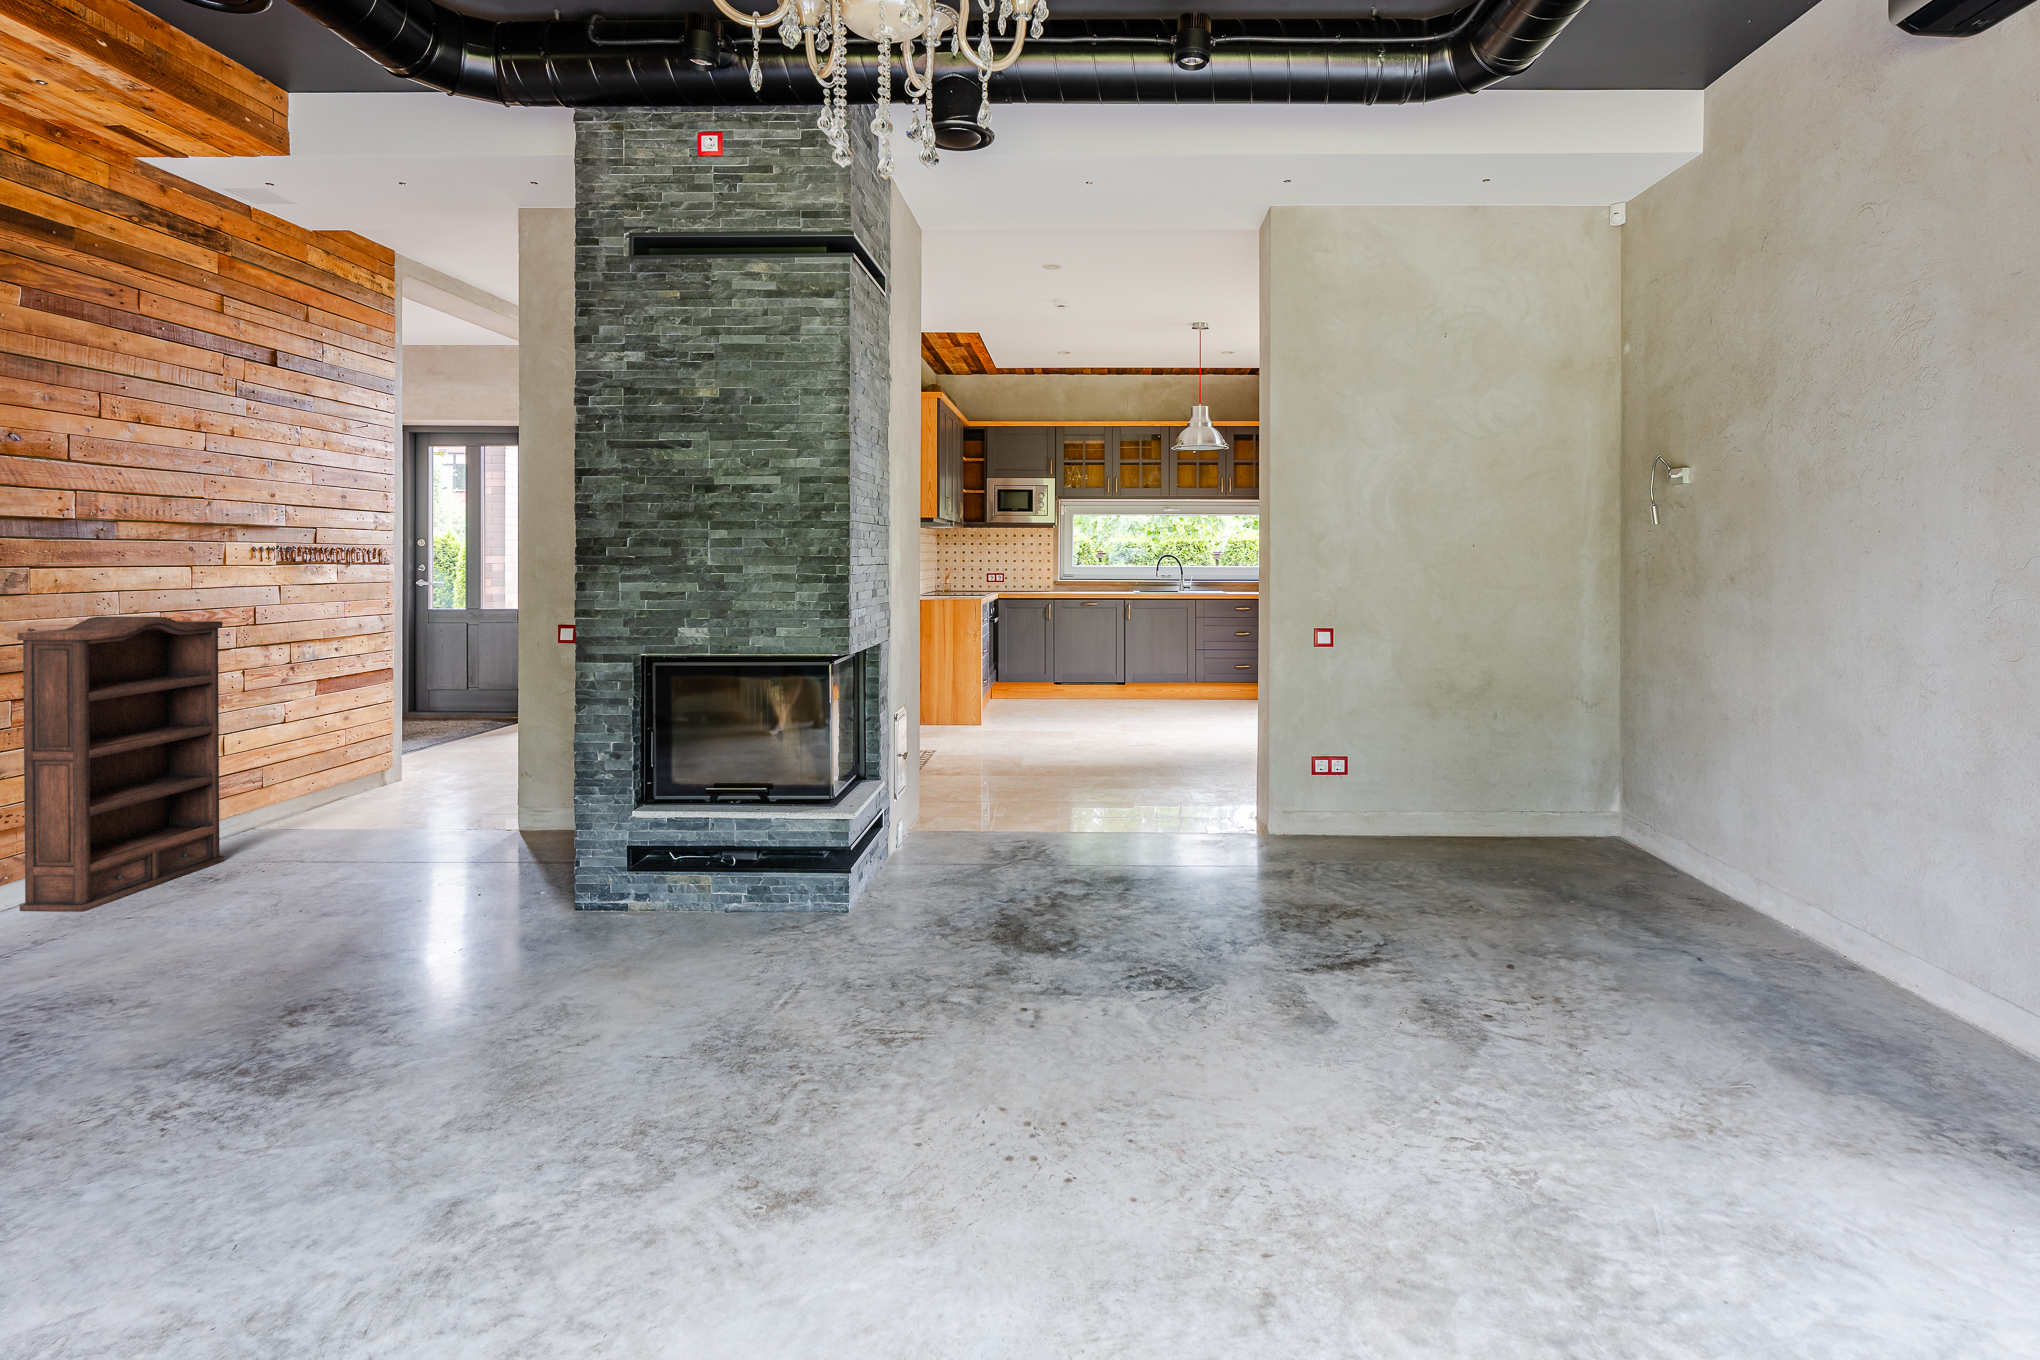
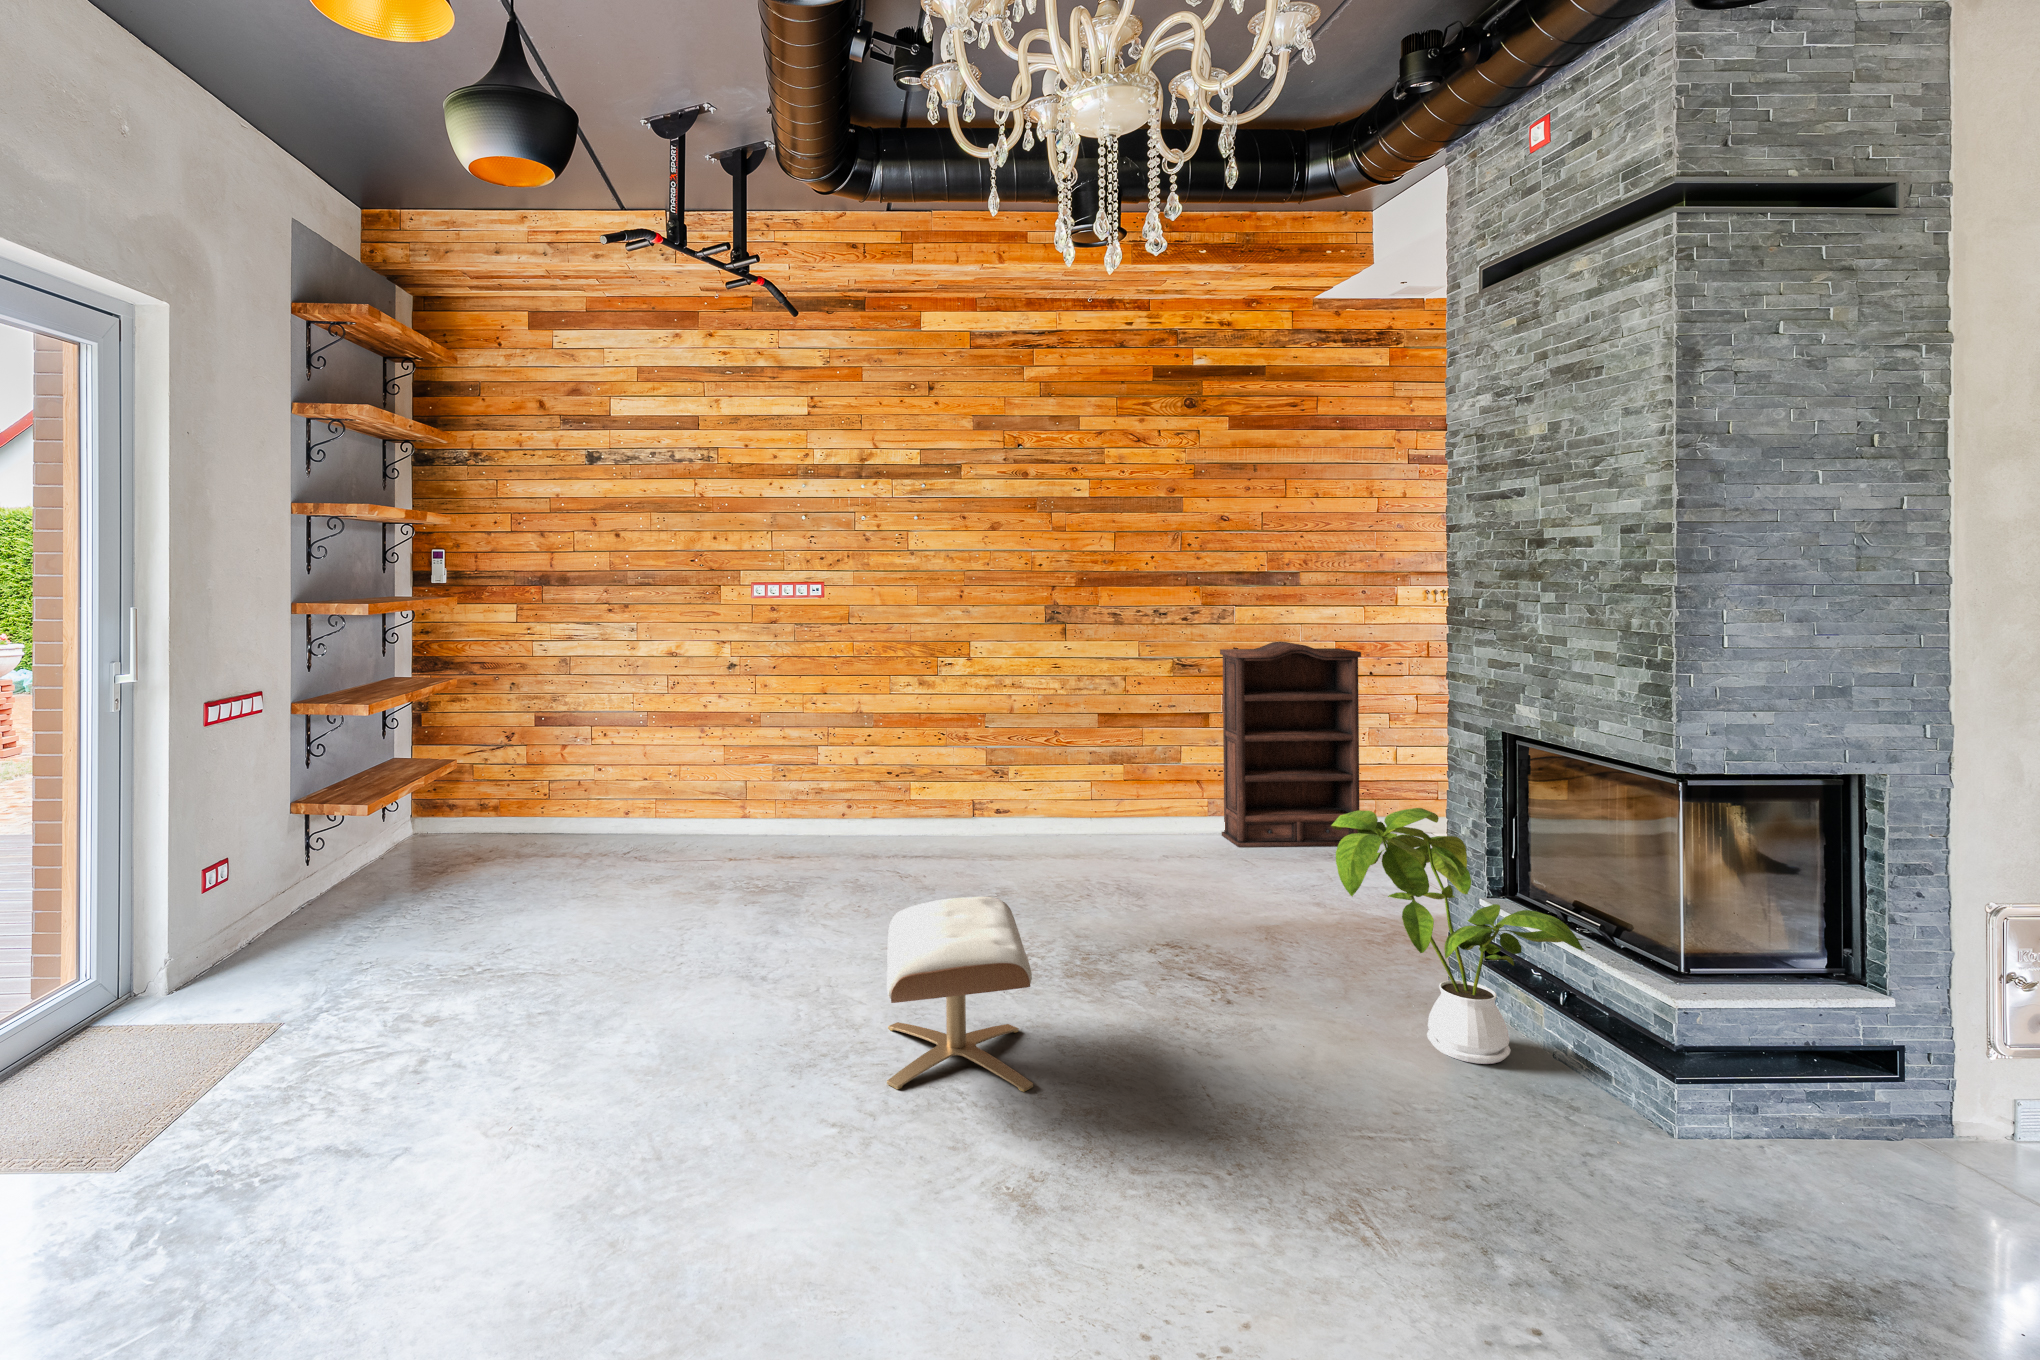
house plant: none [588,726,807,941] -> present [1331,808,1585,1064]
ottoman: none [204,968,585,1264] -> present [887,897,1033,1092]

